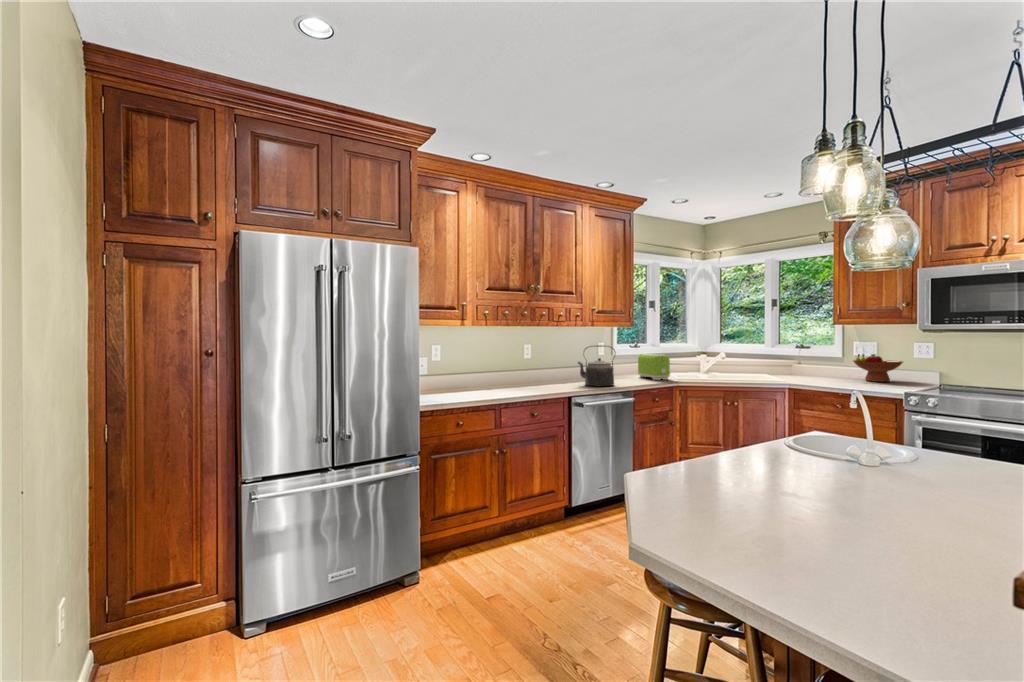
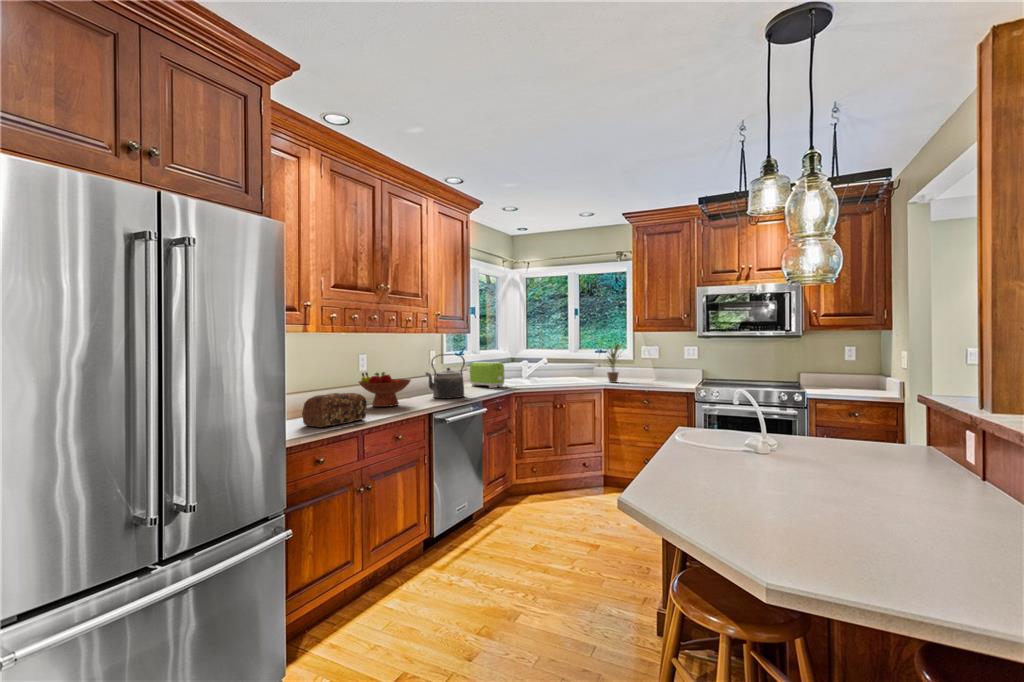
potted plant: none [789,336,823,382] -> present [607,344,620,383]
fruit bowl: present [853,354,903,382] -> present [359,372,411,407]
bread loaf: none [456,374,505,400] -> present [302,393,367,428]

